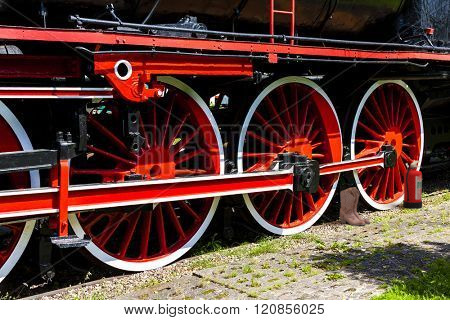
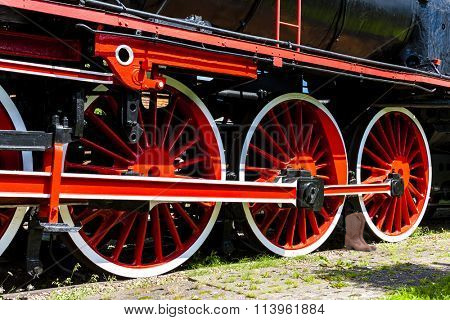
fire extinguisher: present [403,161,422,209] -> none [411,193,430,241]

